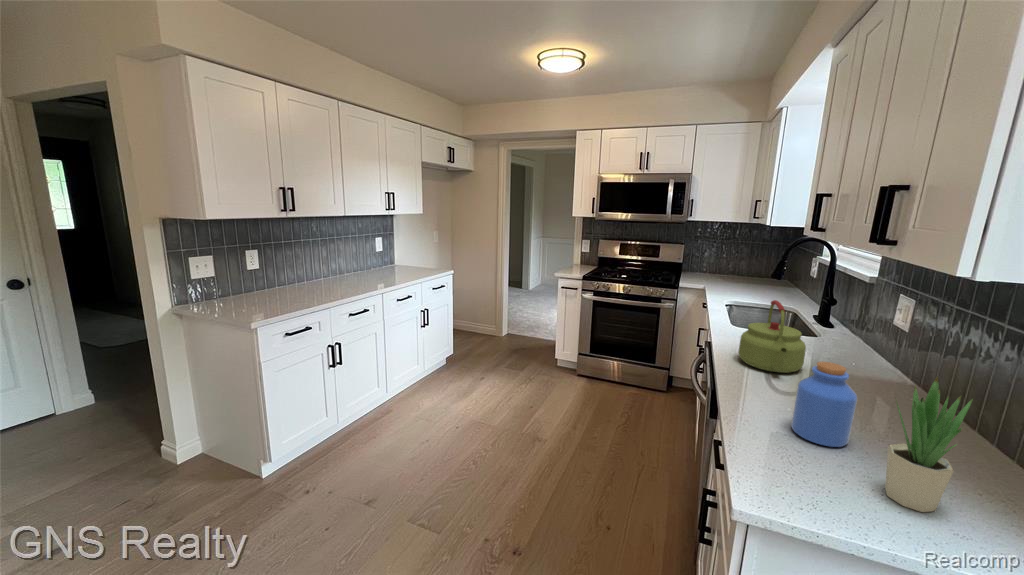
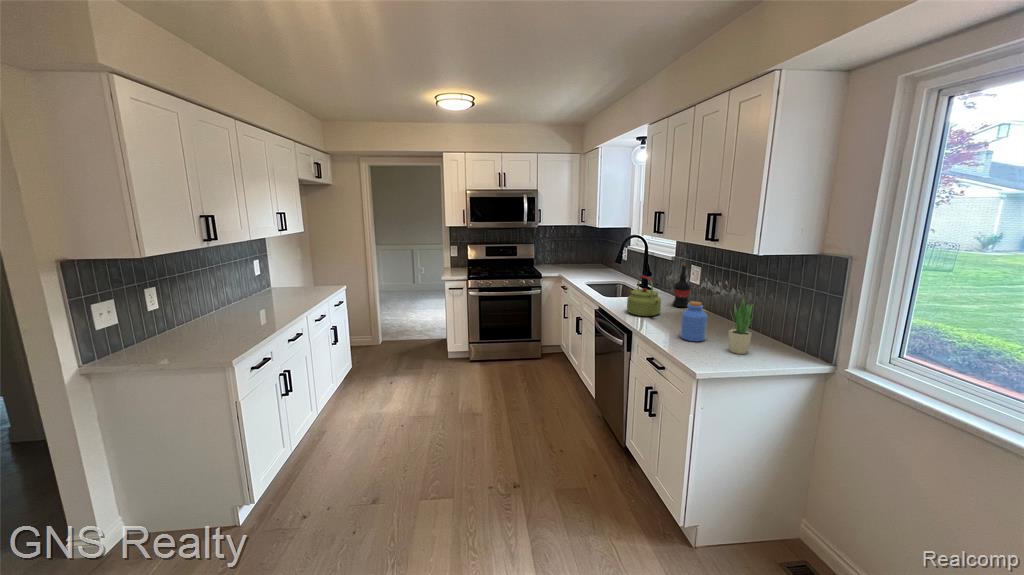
wine bottle: none [846,290,889,370] -> present [673,264,690,307]

